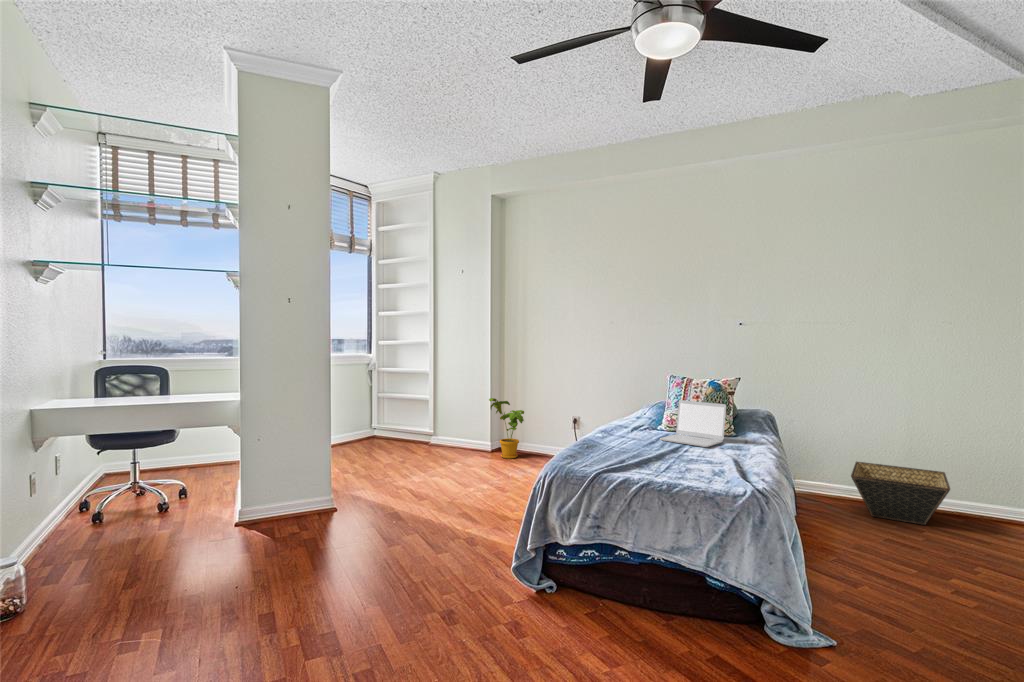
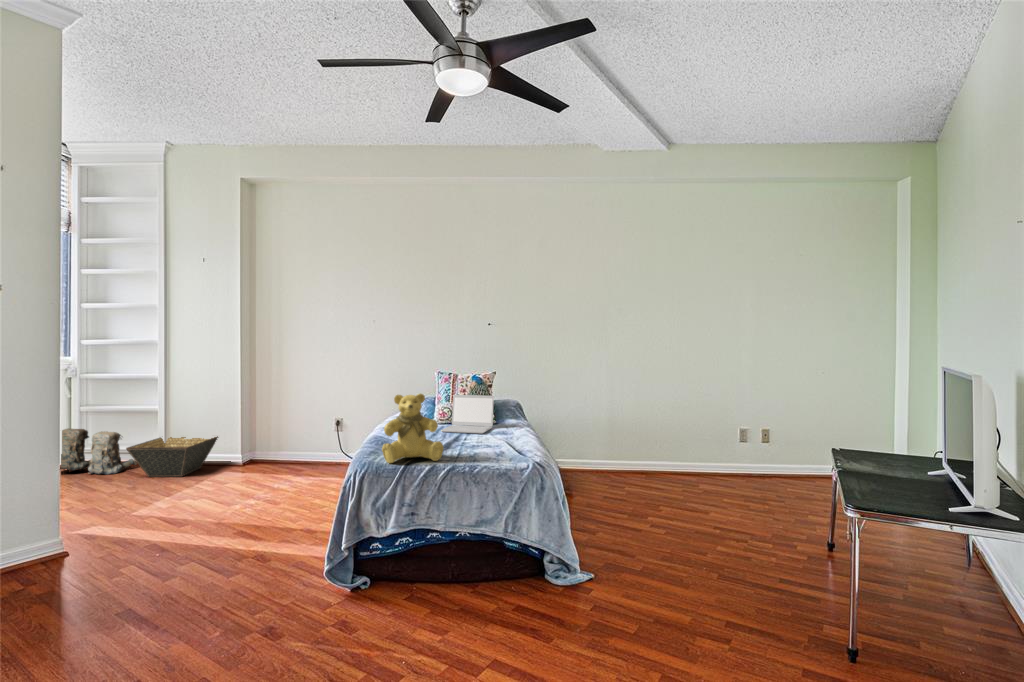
teddy bear: none [577,395,643,471] -> present [382,394,443,463]
house plant: present [489,398,524,459] -> none [242,406,284,469]
backpack: none [359,406,414,447] -> present [61,428,137,474]
basket: present [851,462,950,525] -> present [126,436,218,477]

